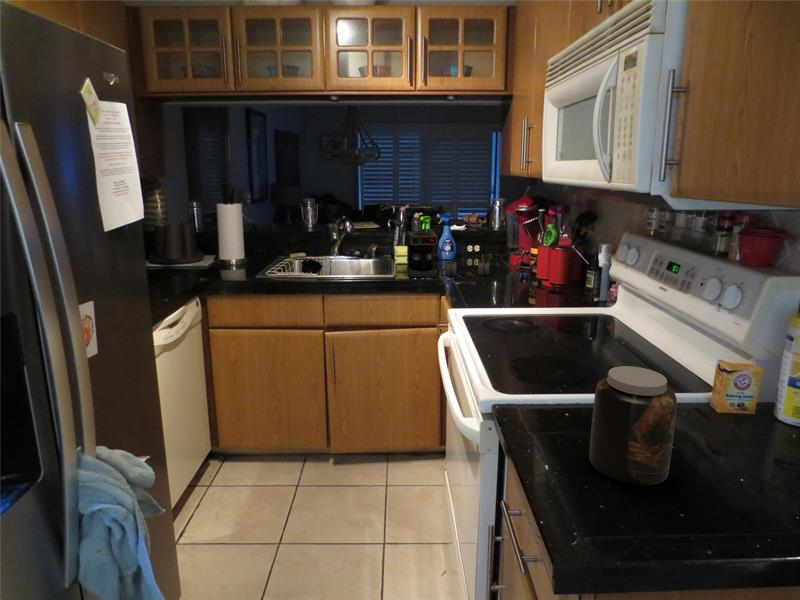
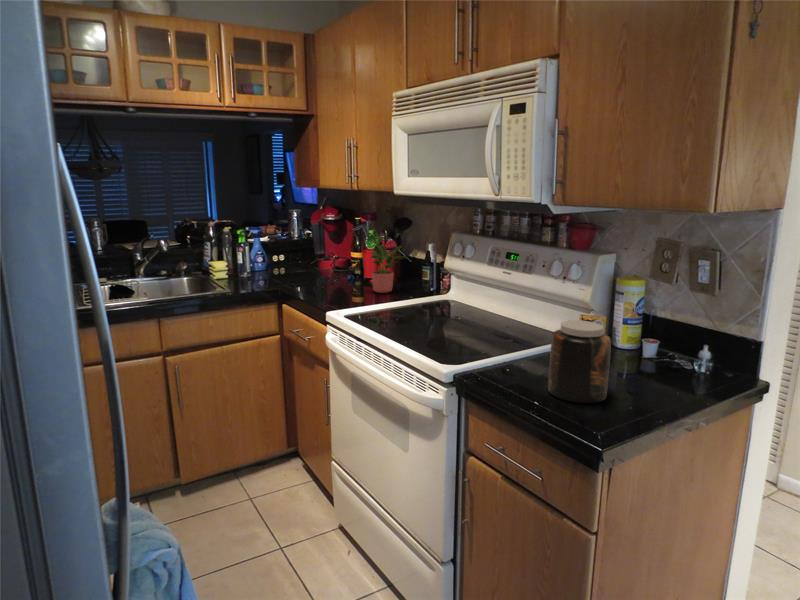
potted plant: none [529,224,581,297] -> present [371,231,409,293]
coffee maker: present [407,231,492,277] -> none [234,243,320,289]

